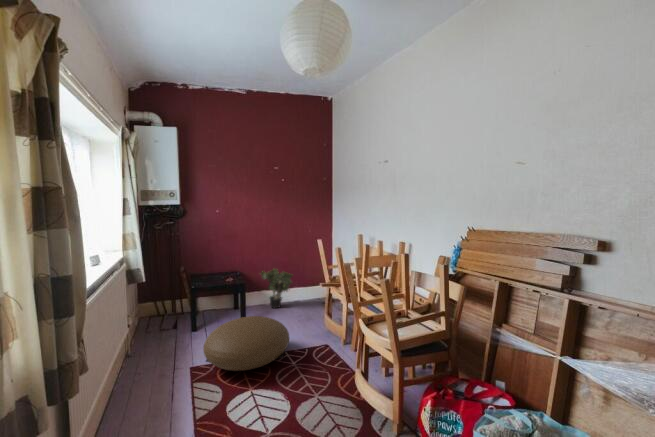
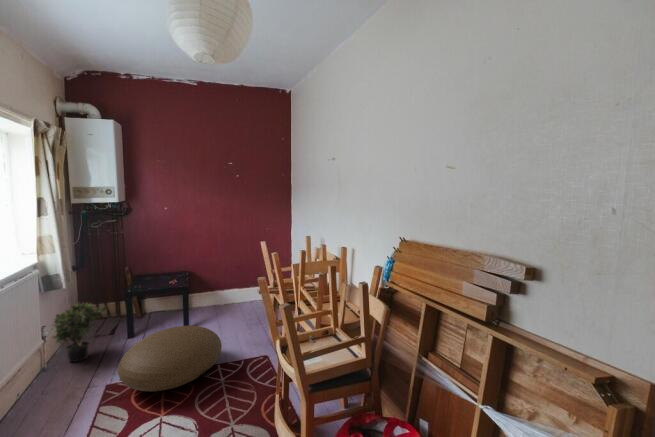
potted plant: present [261,269,293,308] -> present [51,303,107,362]

